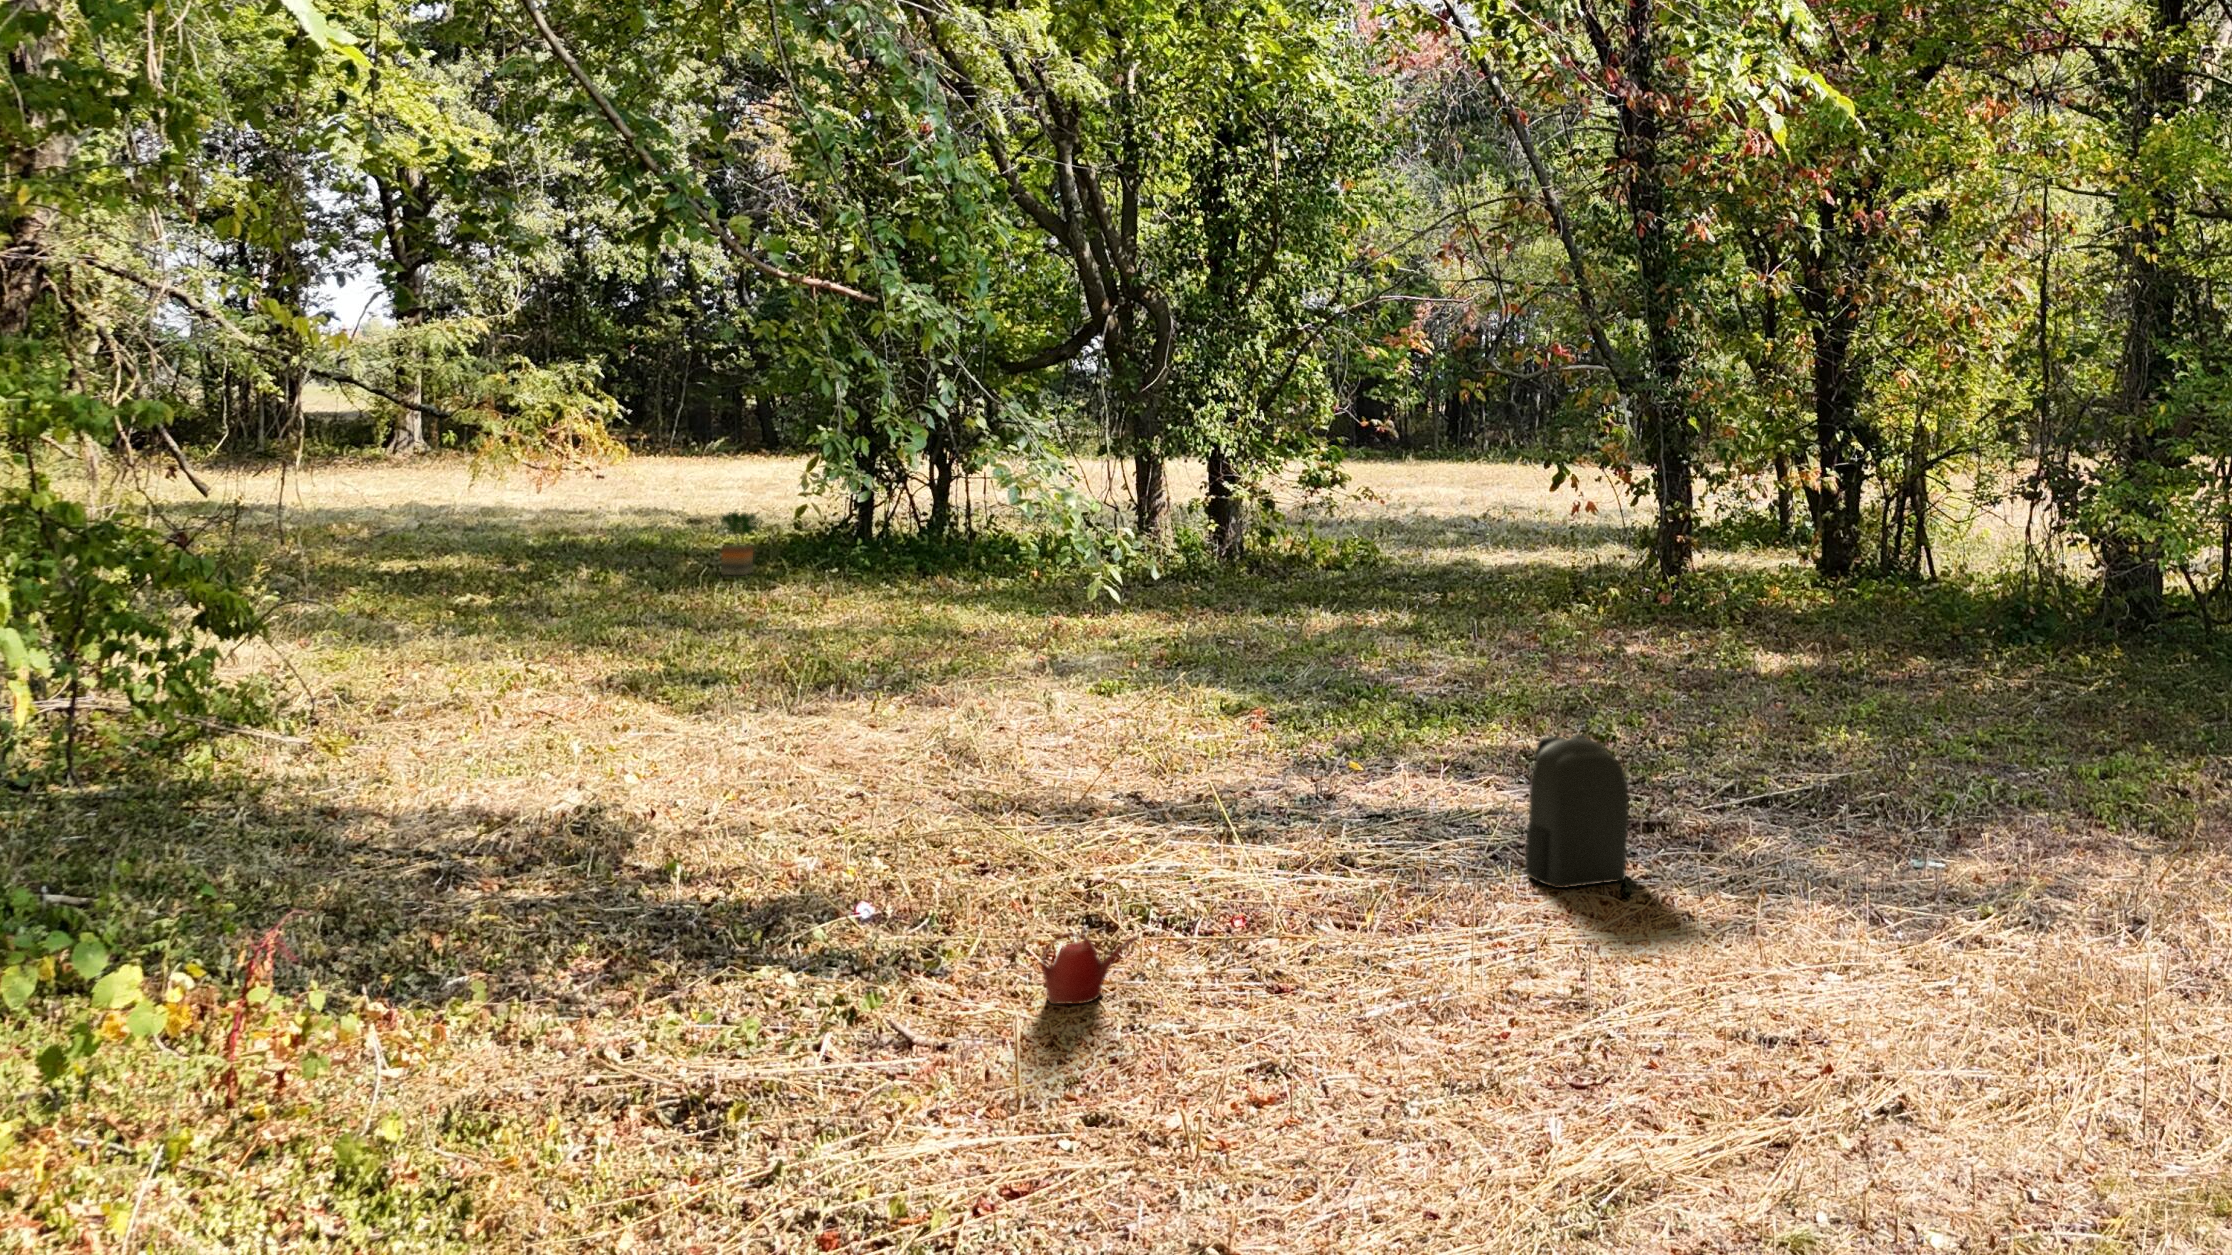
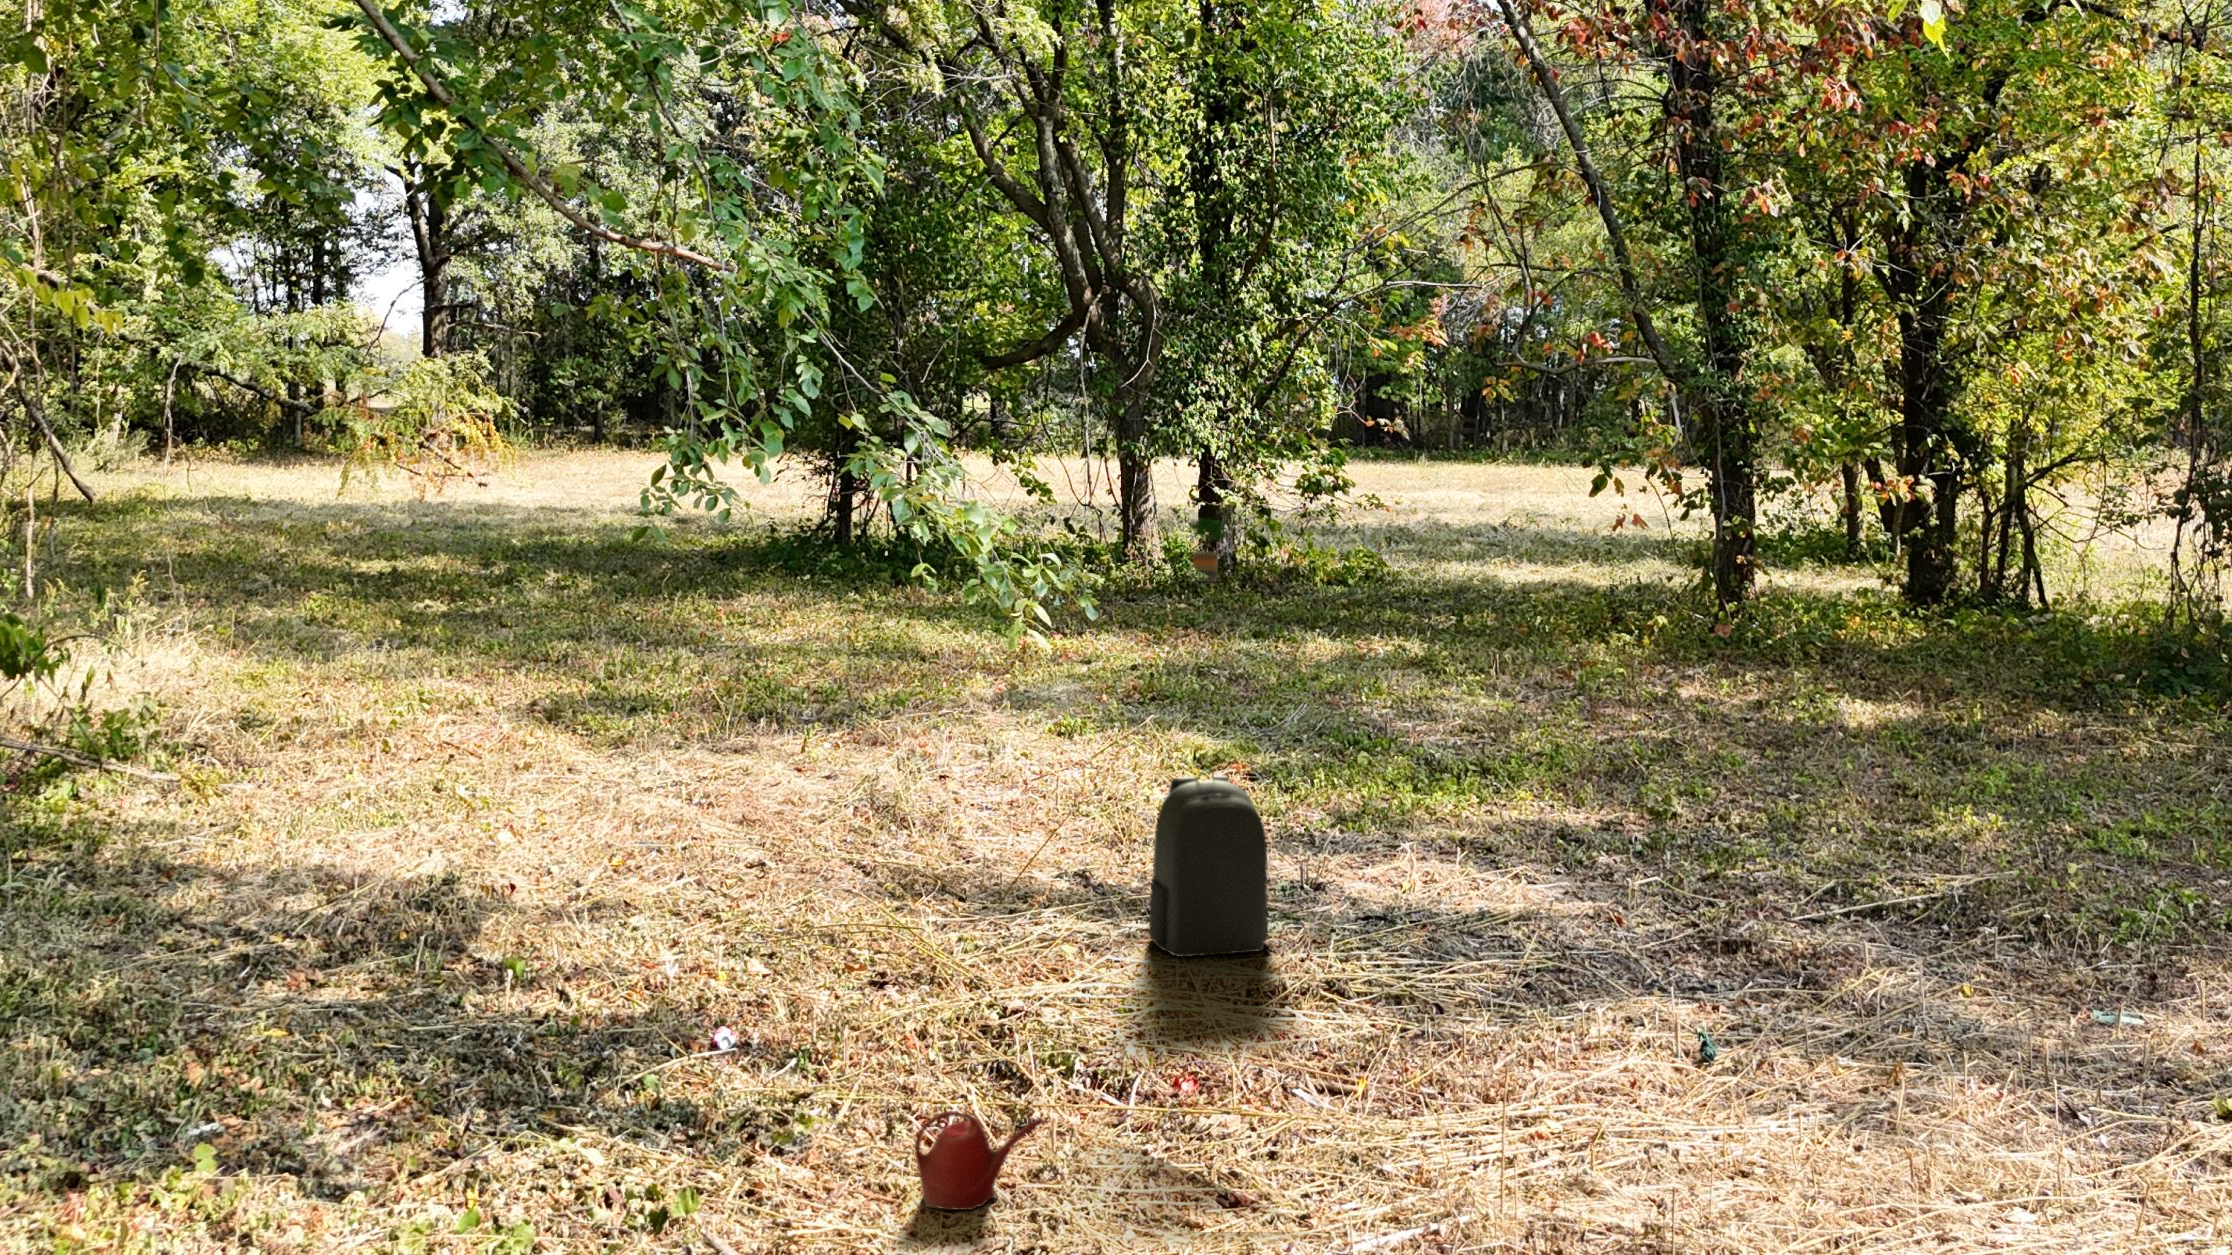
bench: none [1426,418,1468,450] -> present [1435,416,1479,449]
potted tree: present [721,511,760,575] -> present [1189,519,1227,582]
backpack: present [1525,734,1629,888] -> present [1148,774,1268,957]

